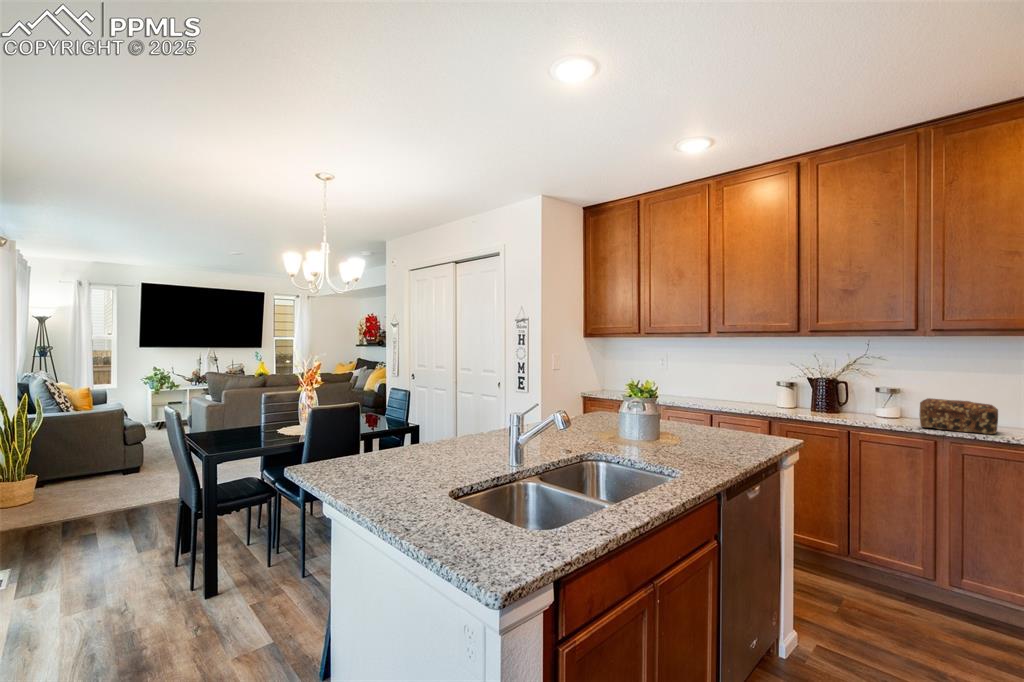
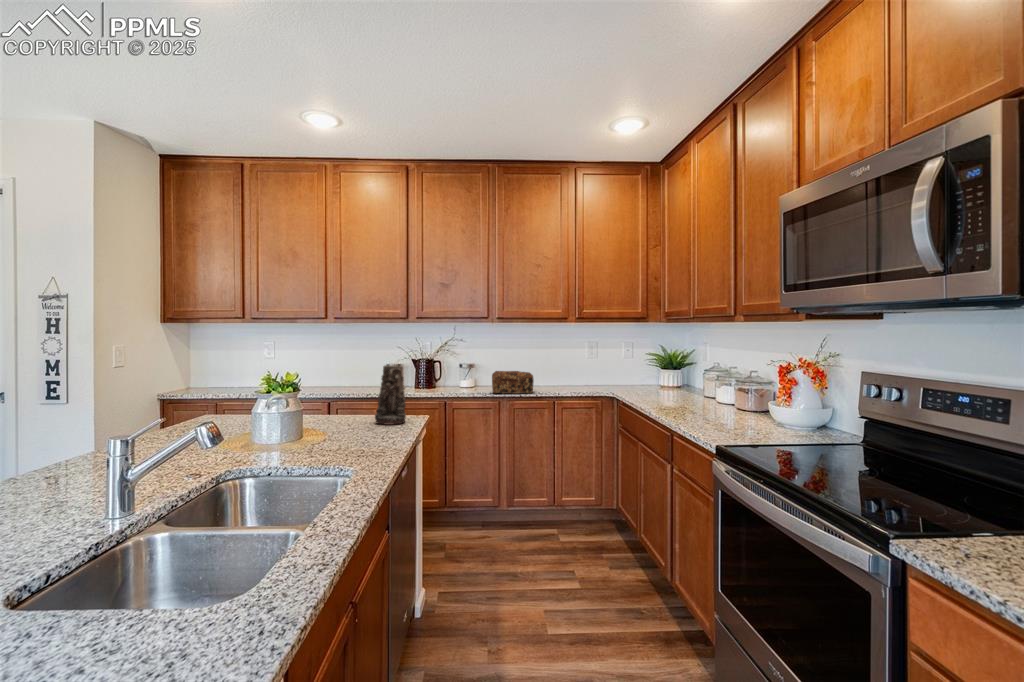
vase: none [734,379,769,442] -> present [375,365,406,425]

